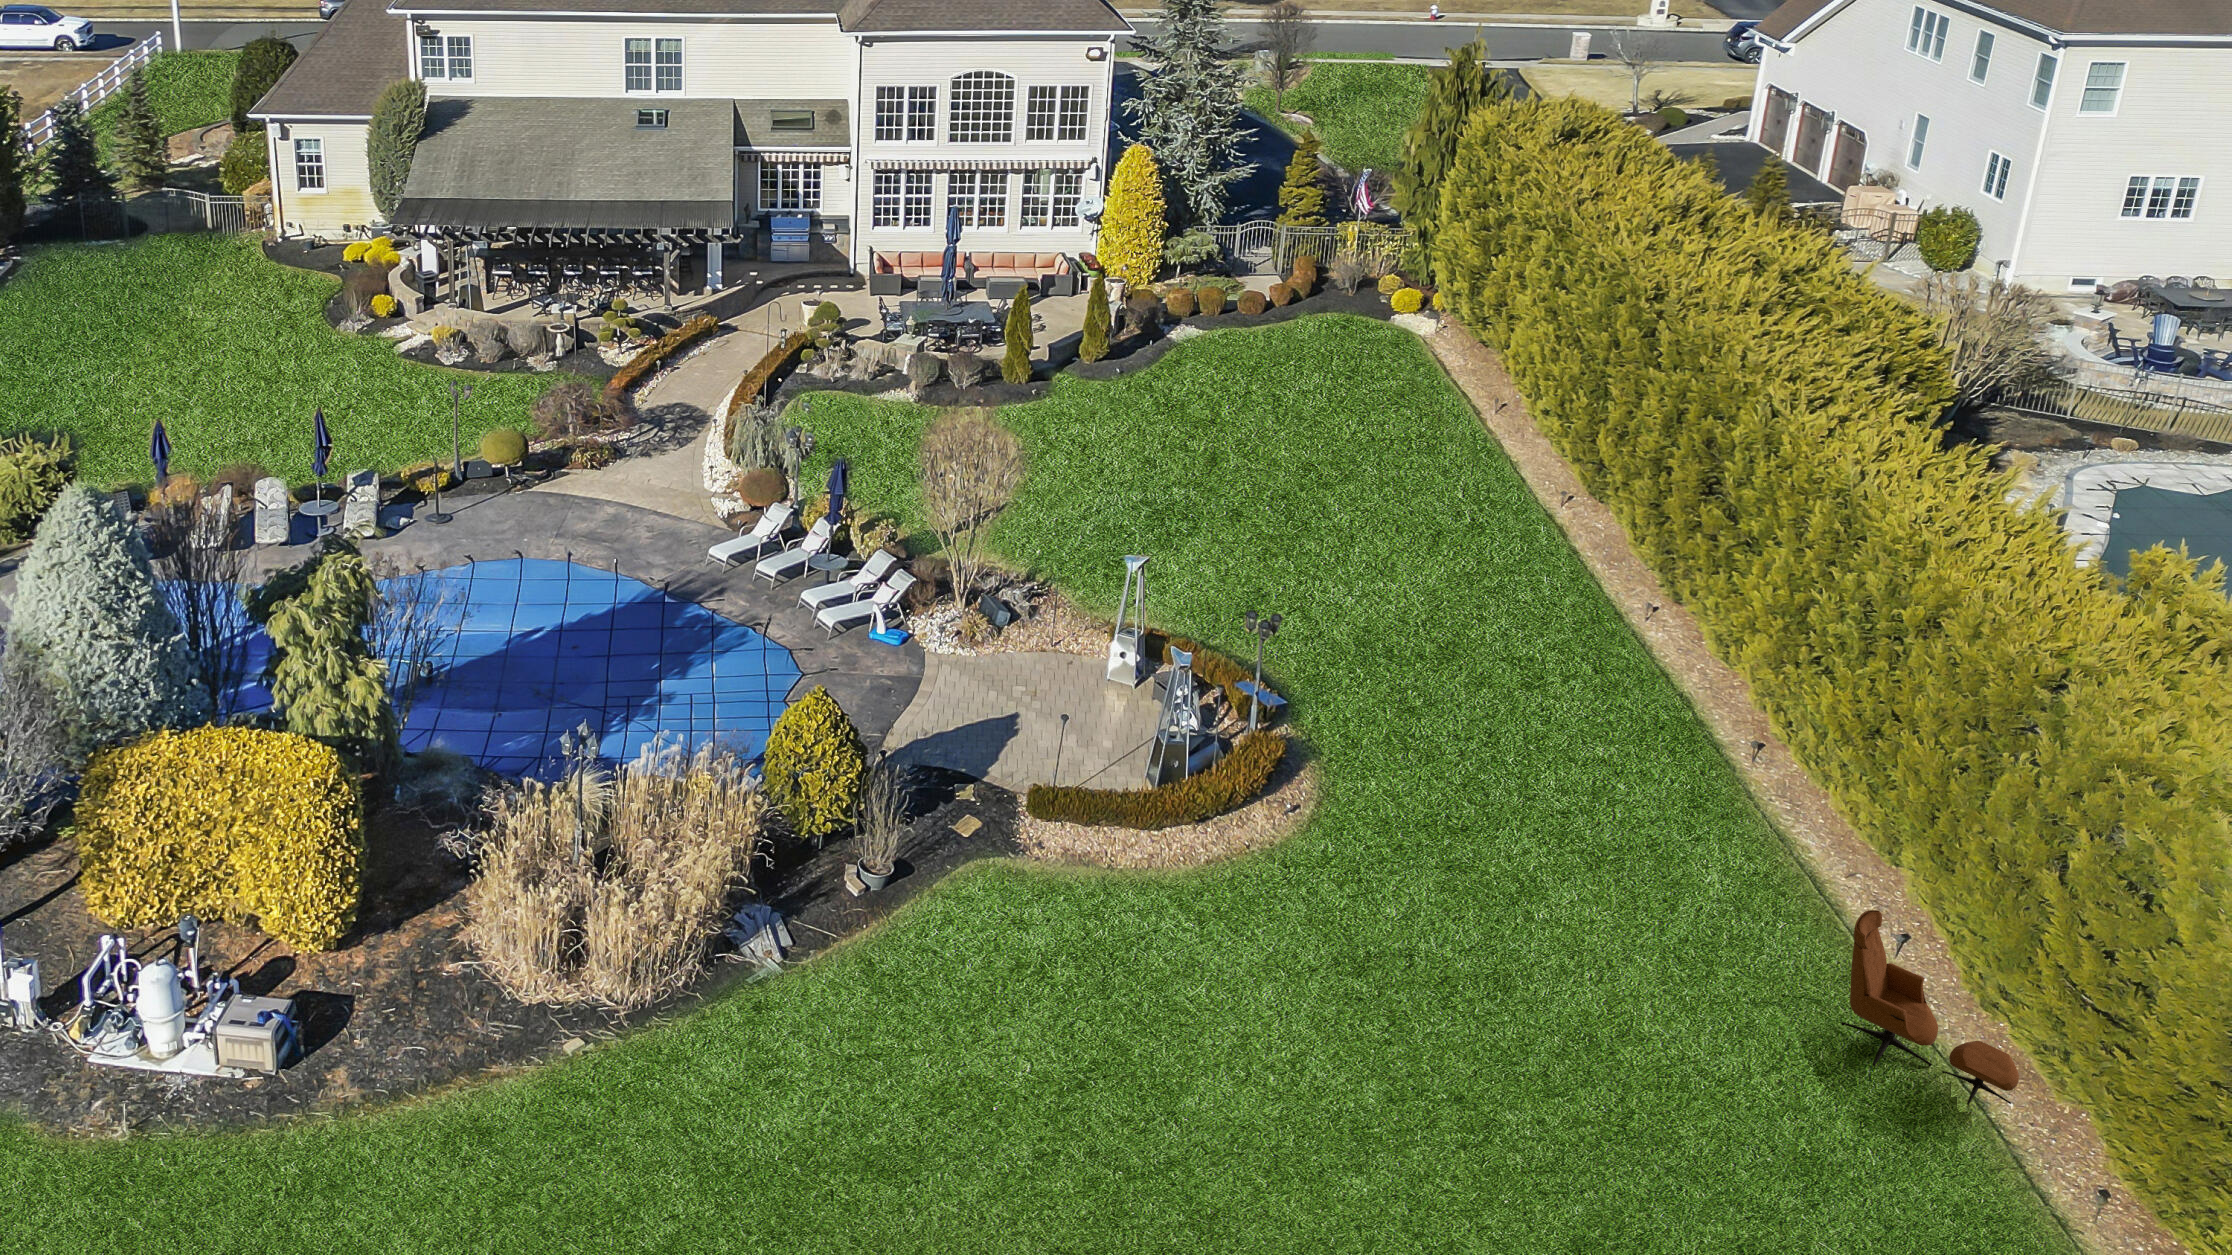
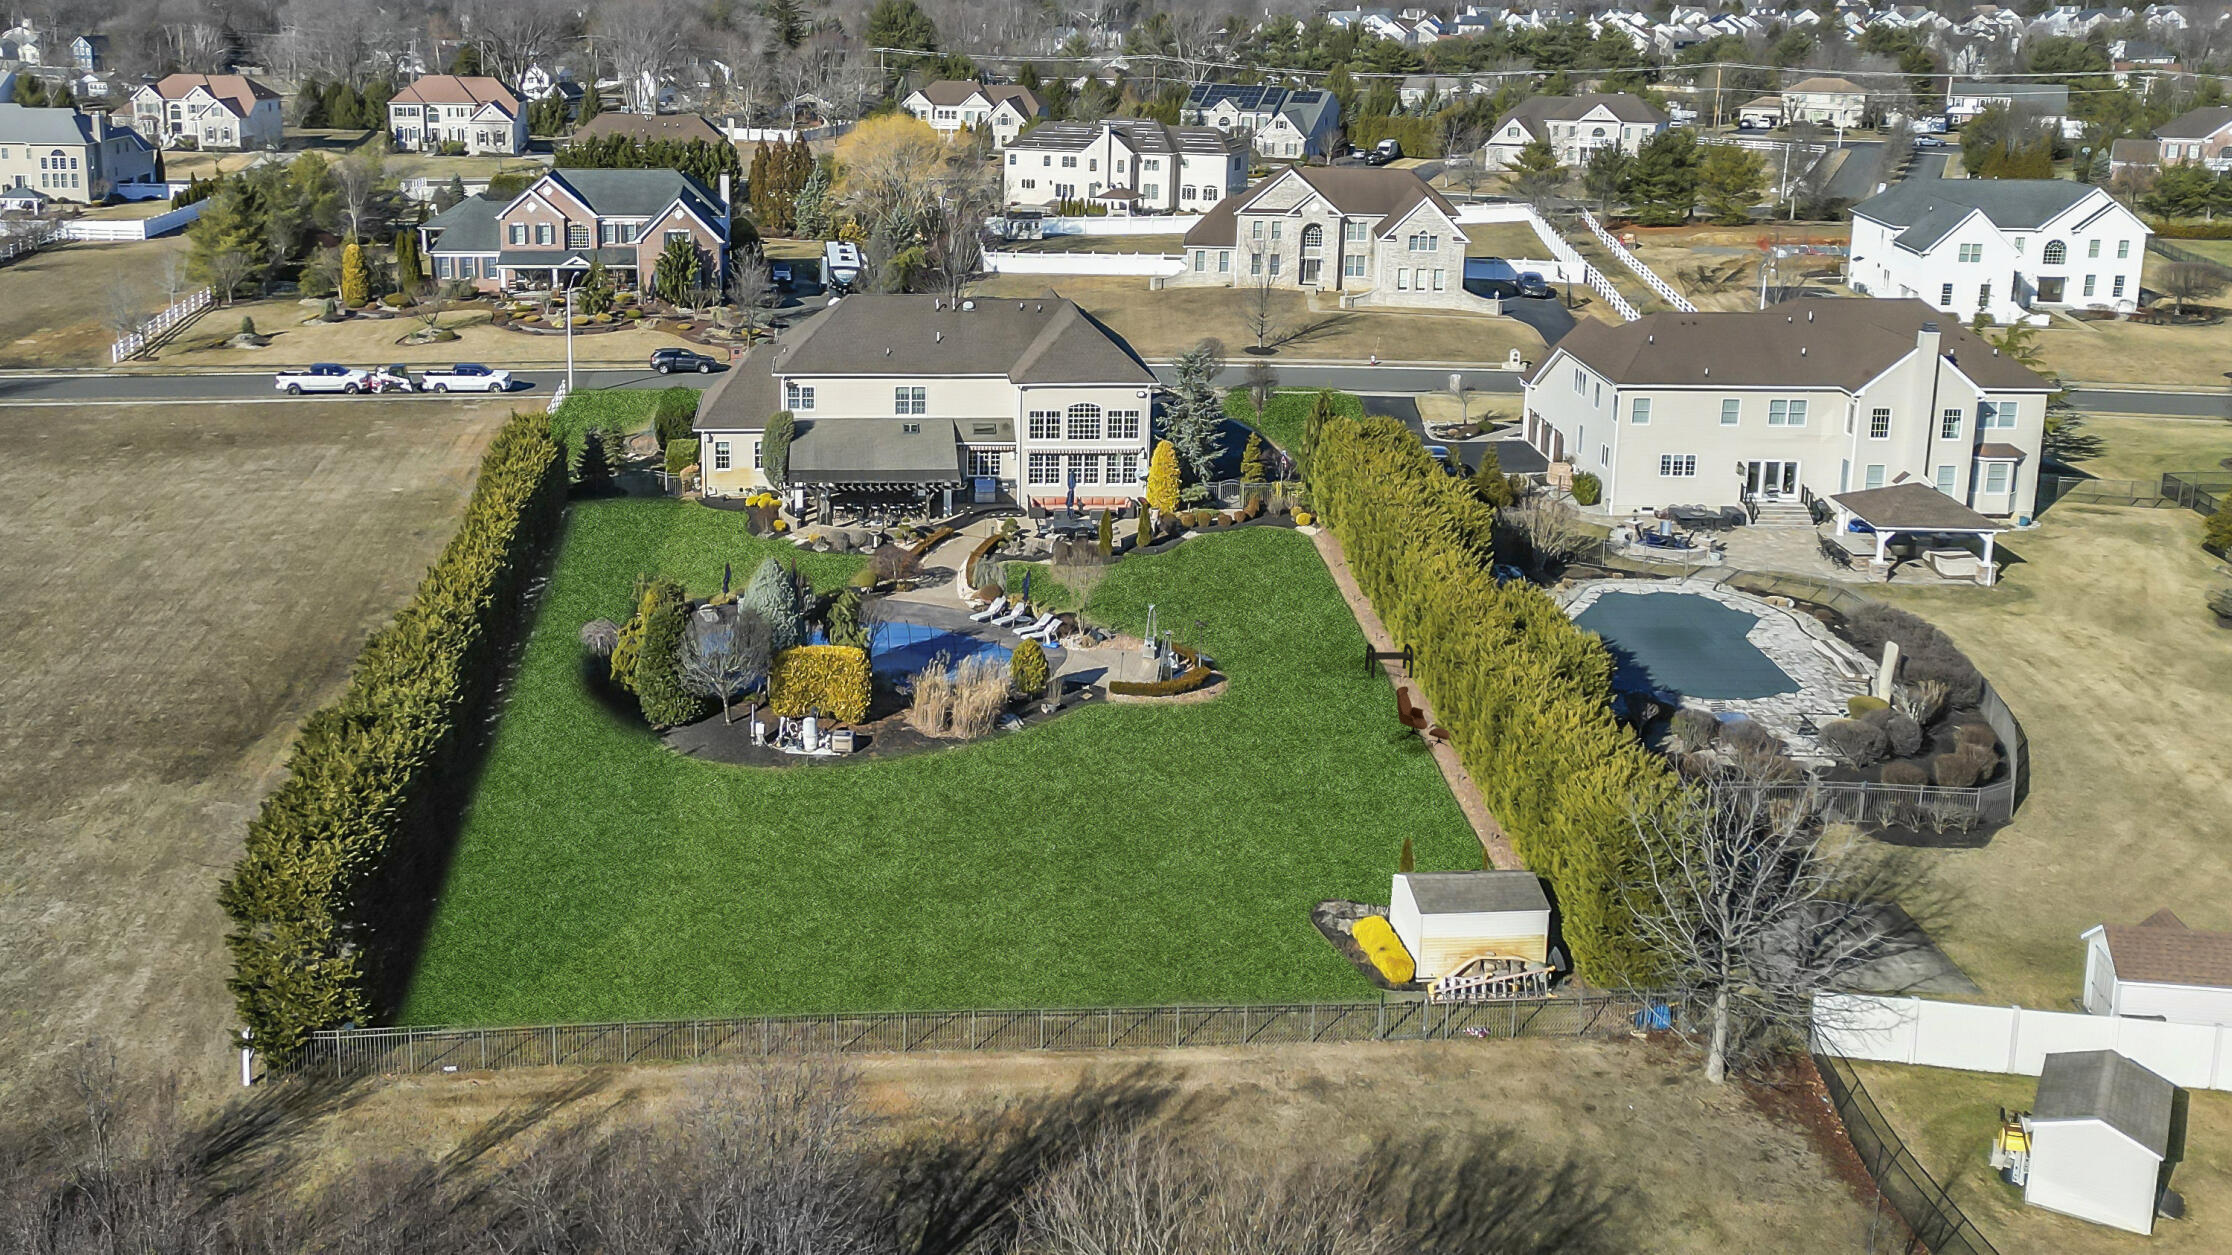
bench: none [1667,704,1816,799] -> present [1365,643,1414,679]

